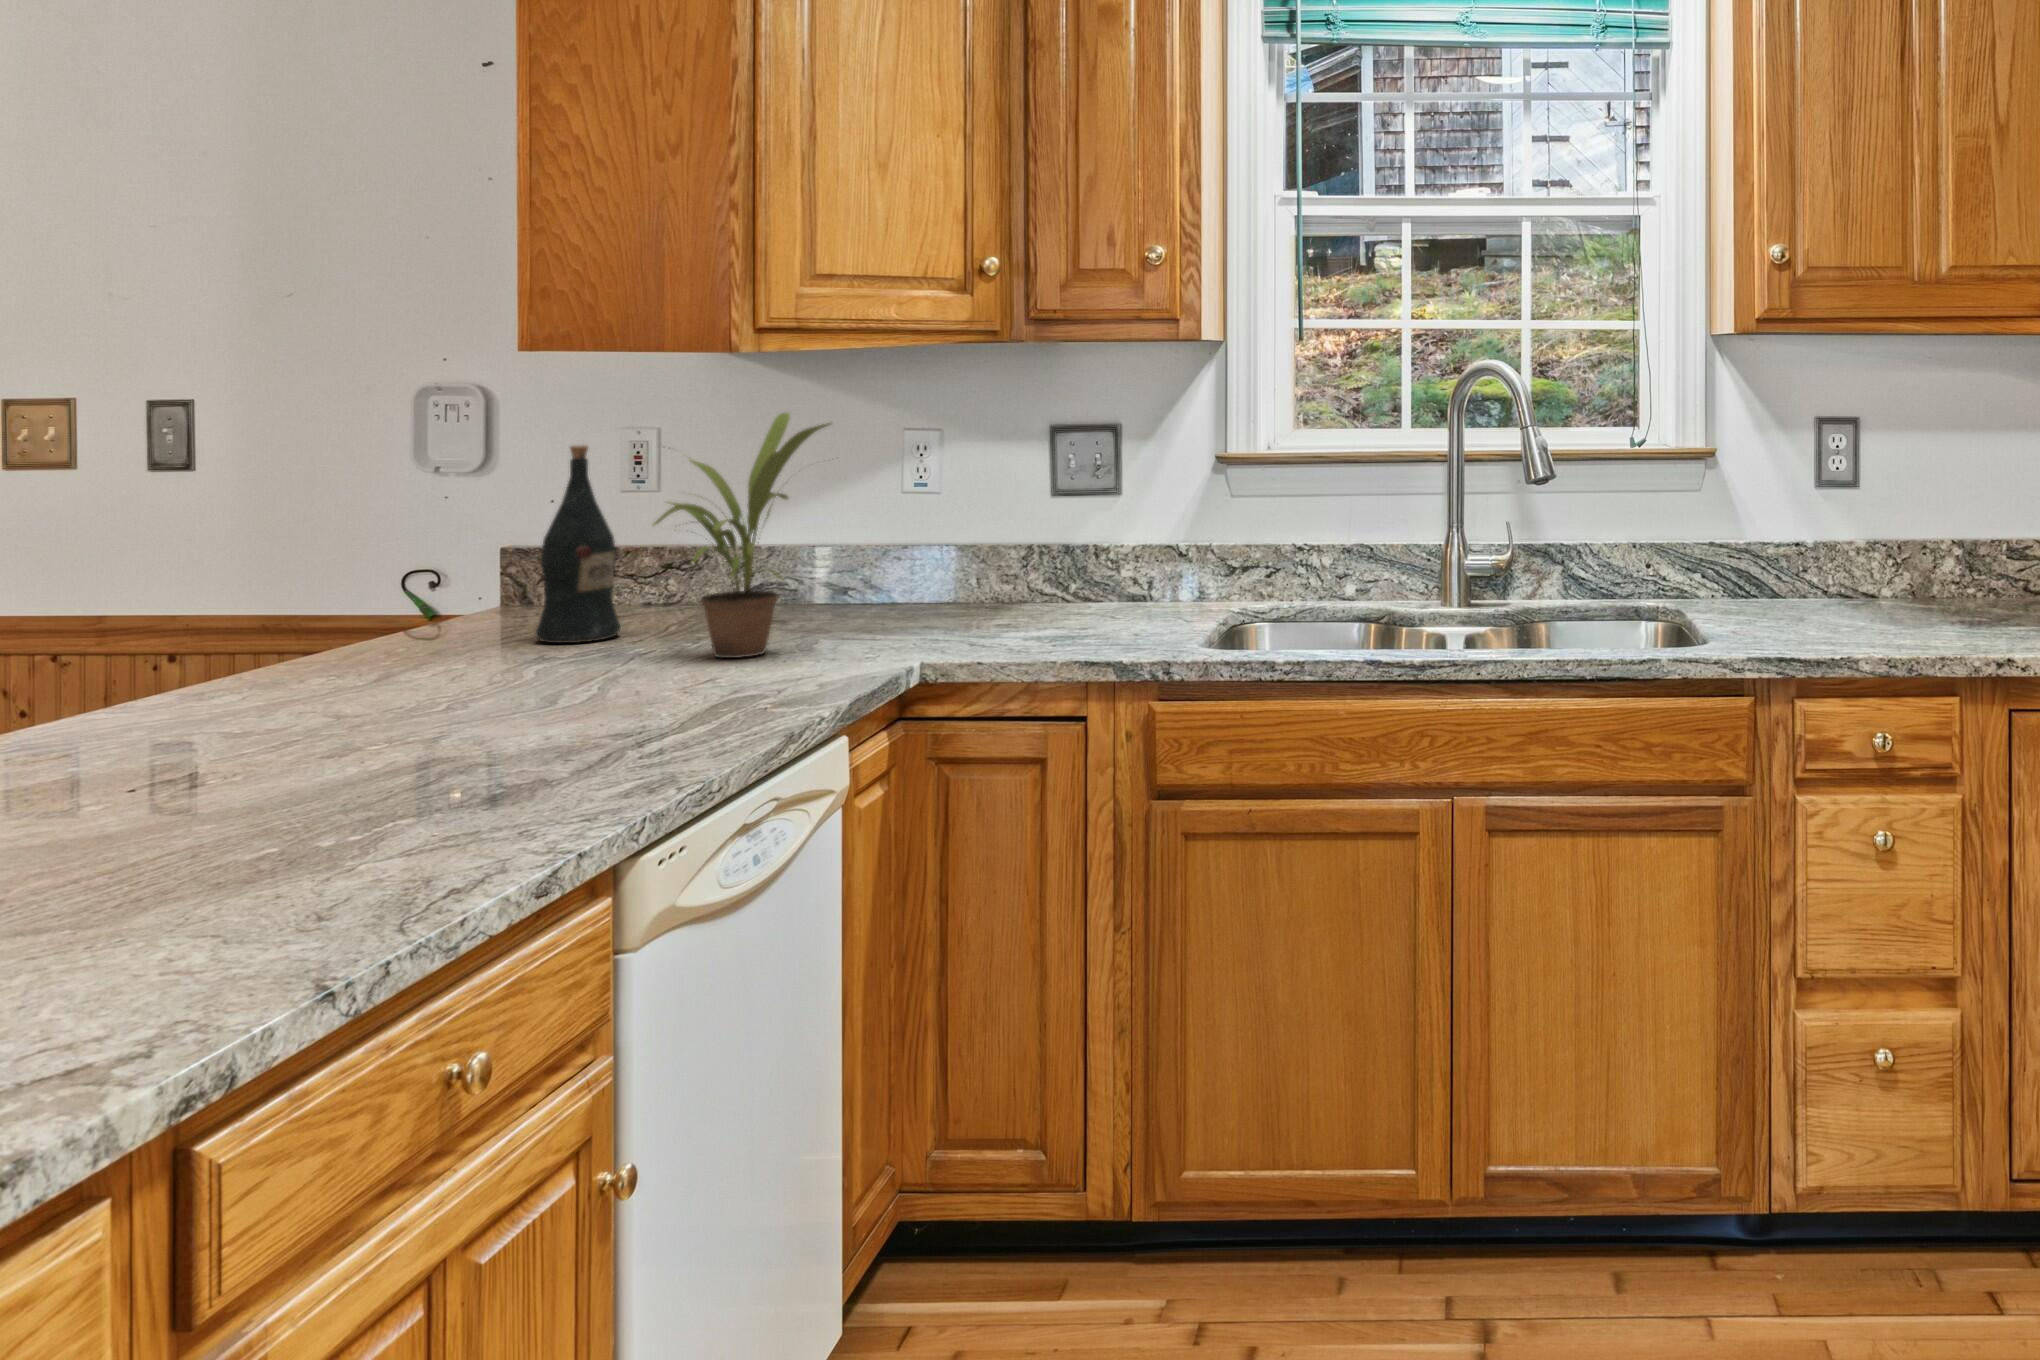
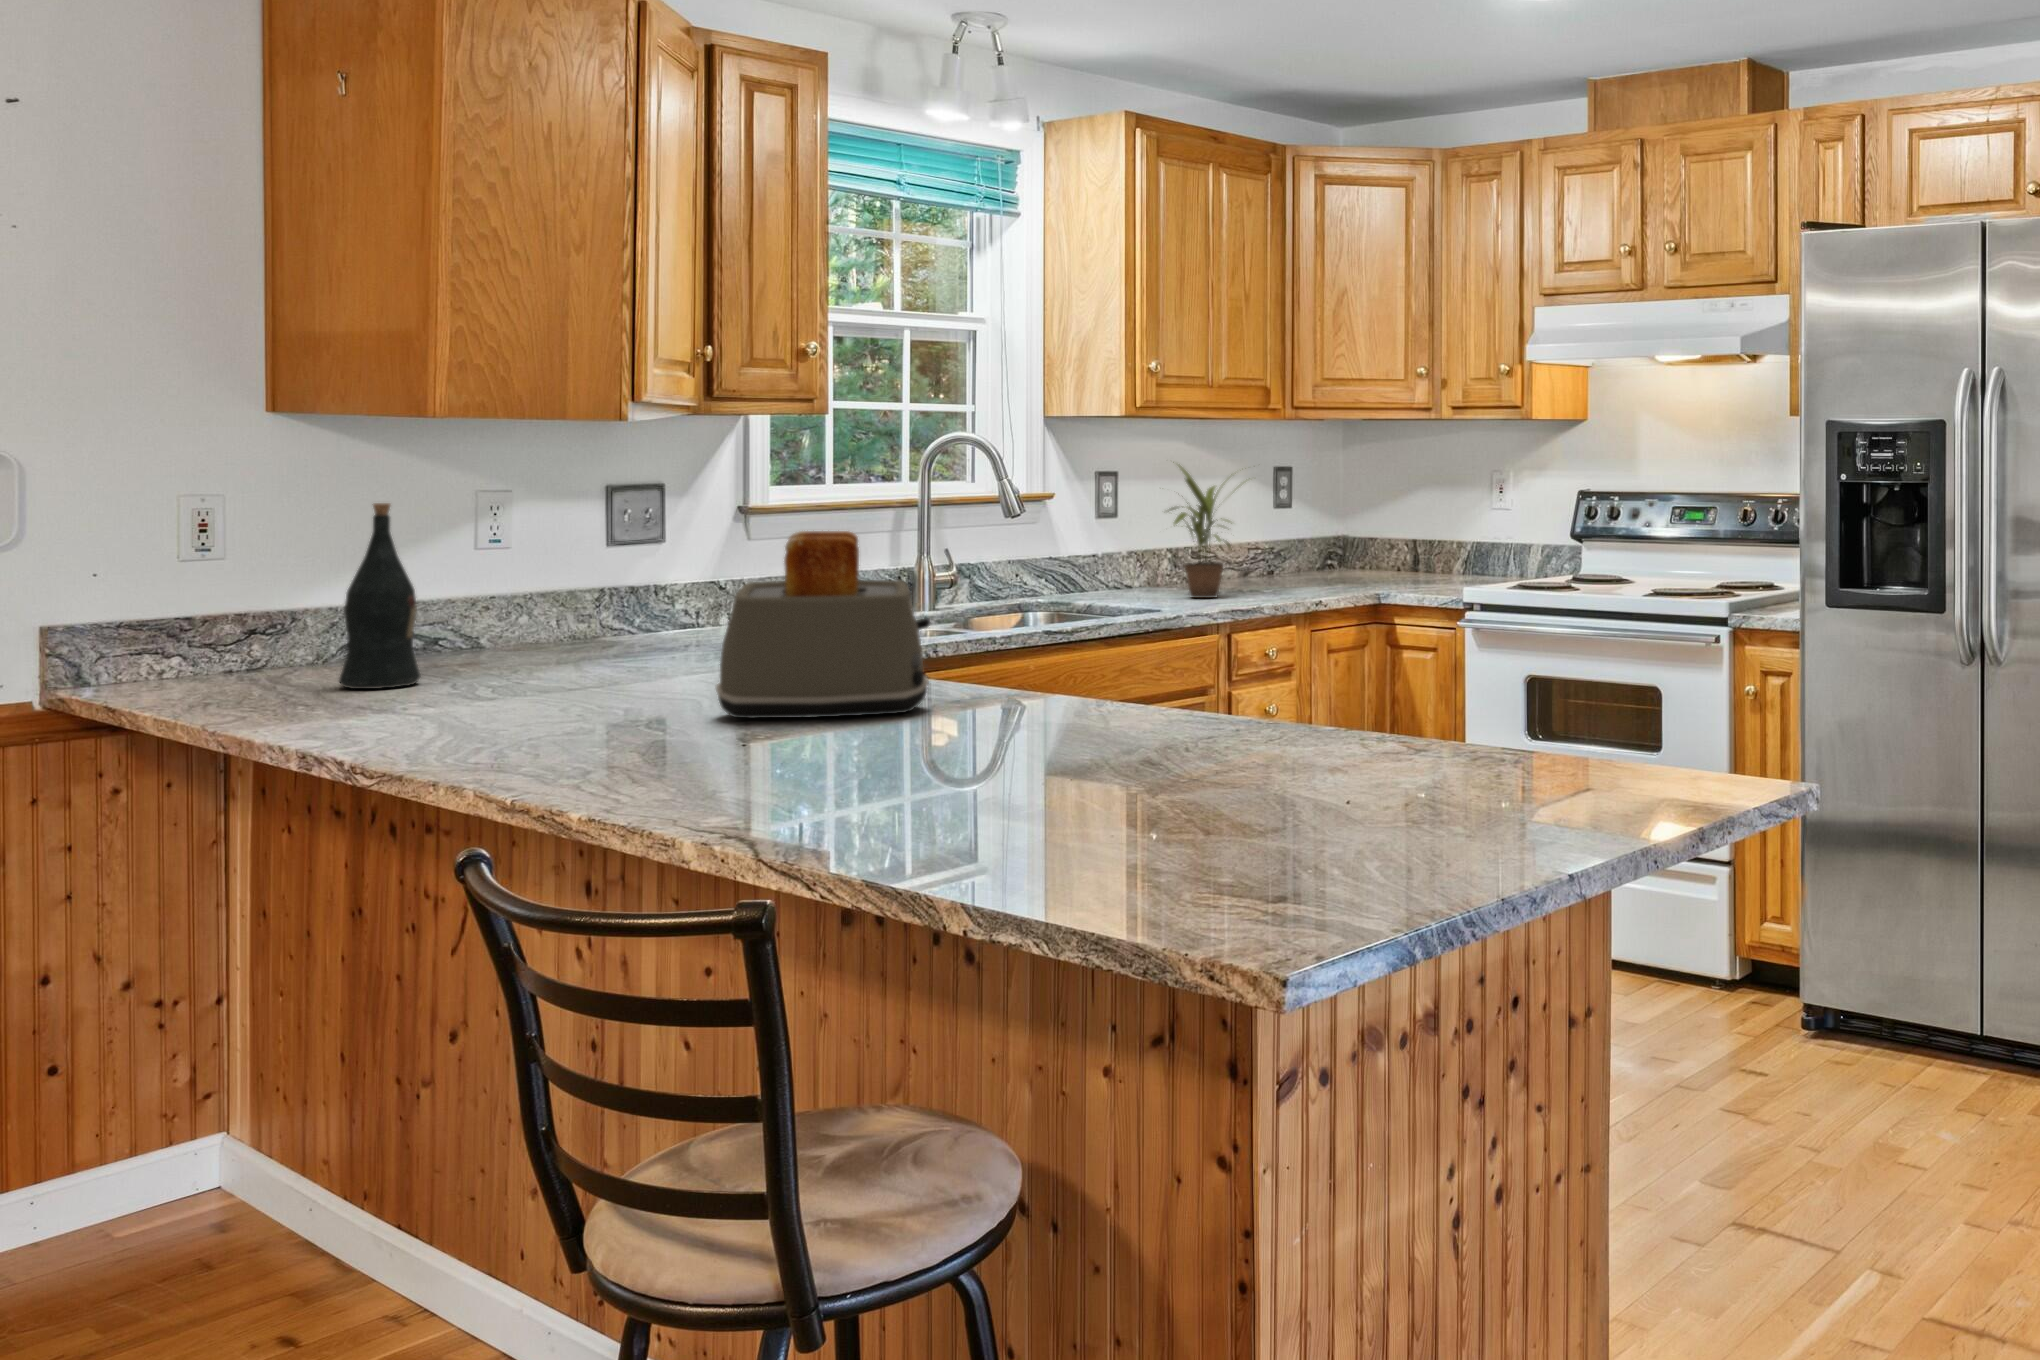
potted plant: present [653,413,830,658] -> present [1168,462,1232,598]
toaster: none [186,509,415,799] -> present [716,531,930,718]

